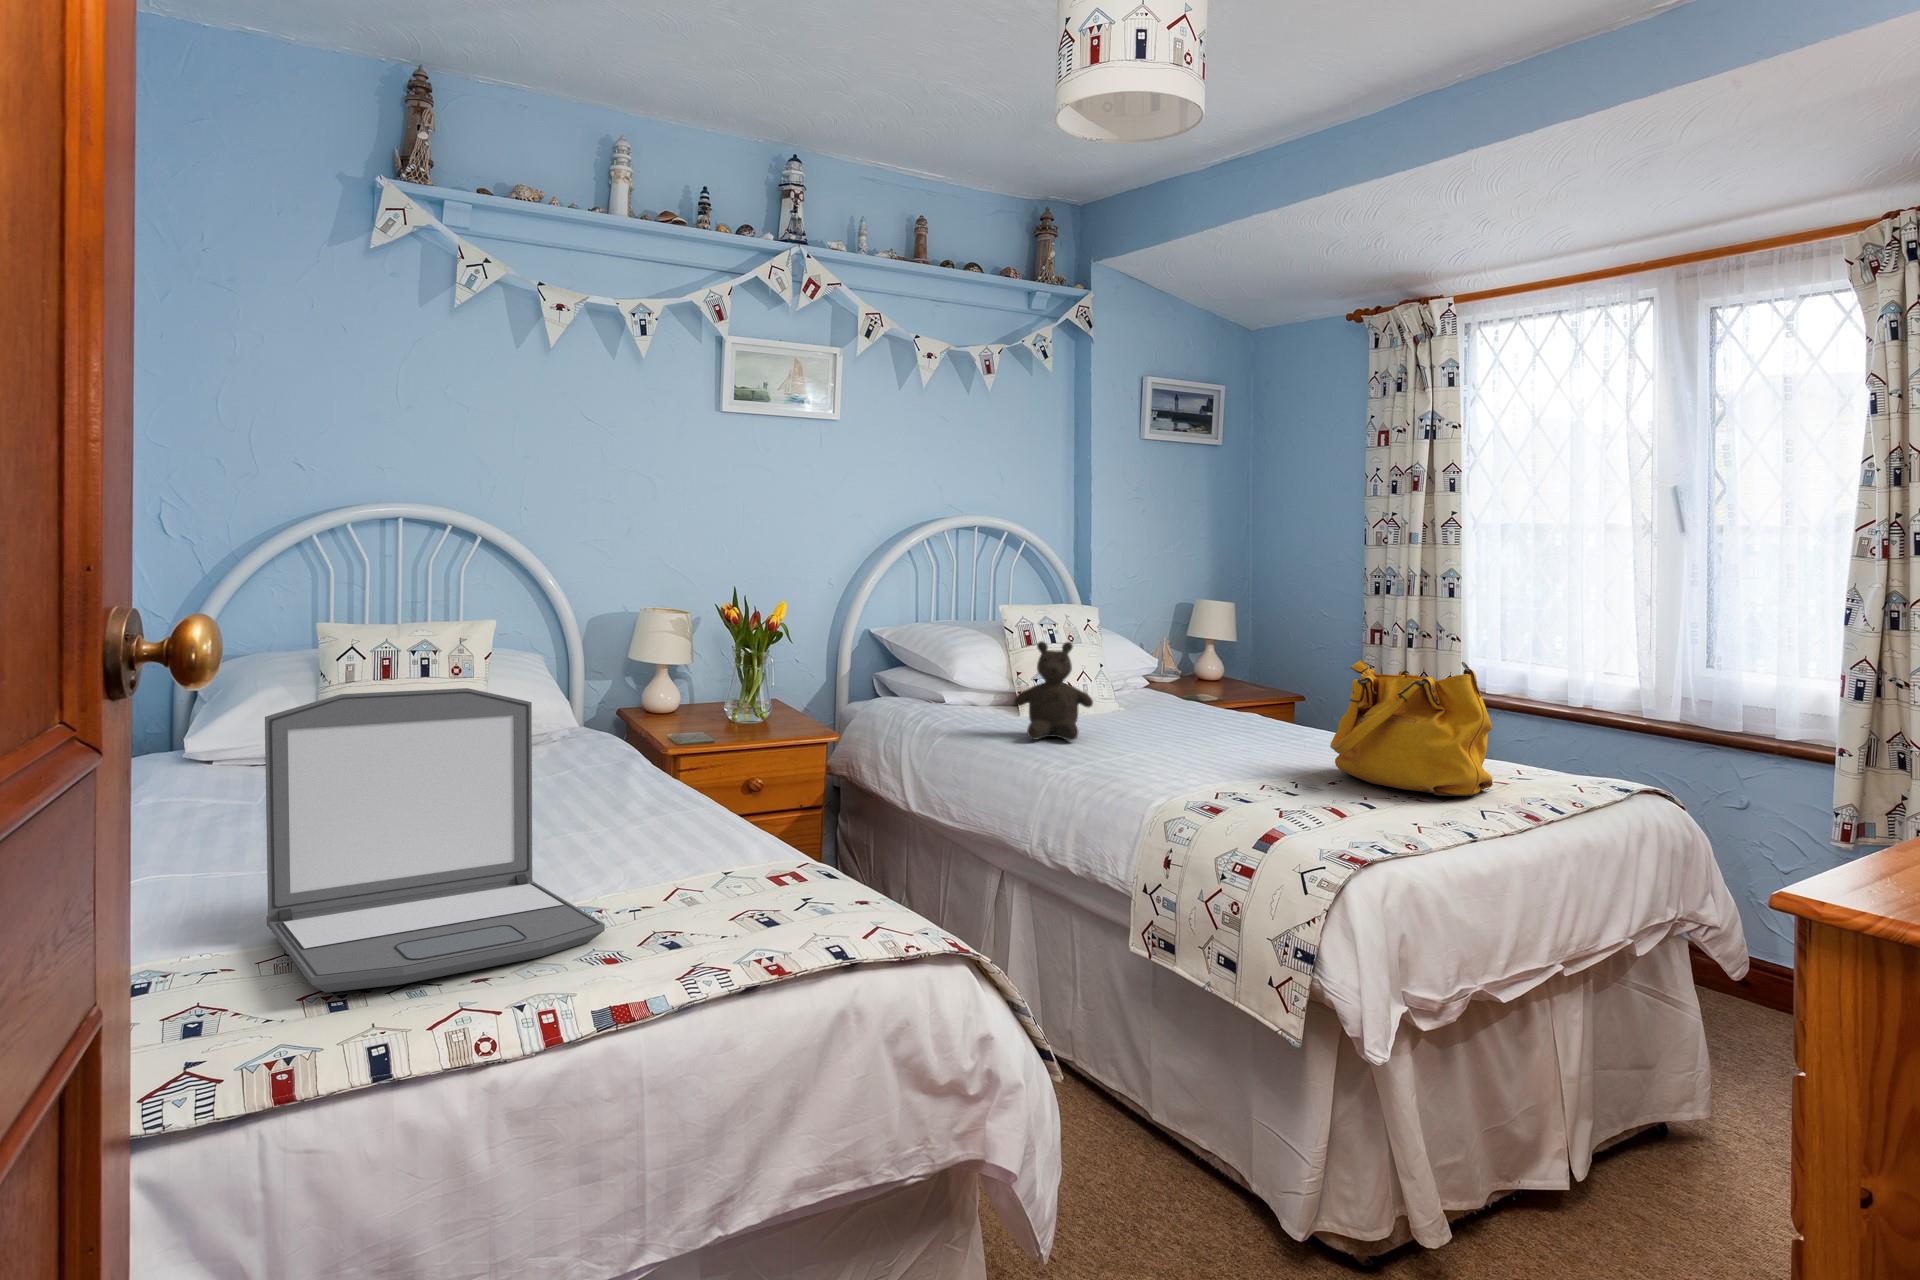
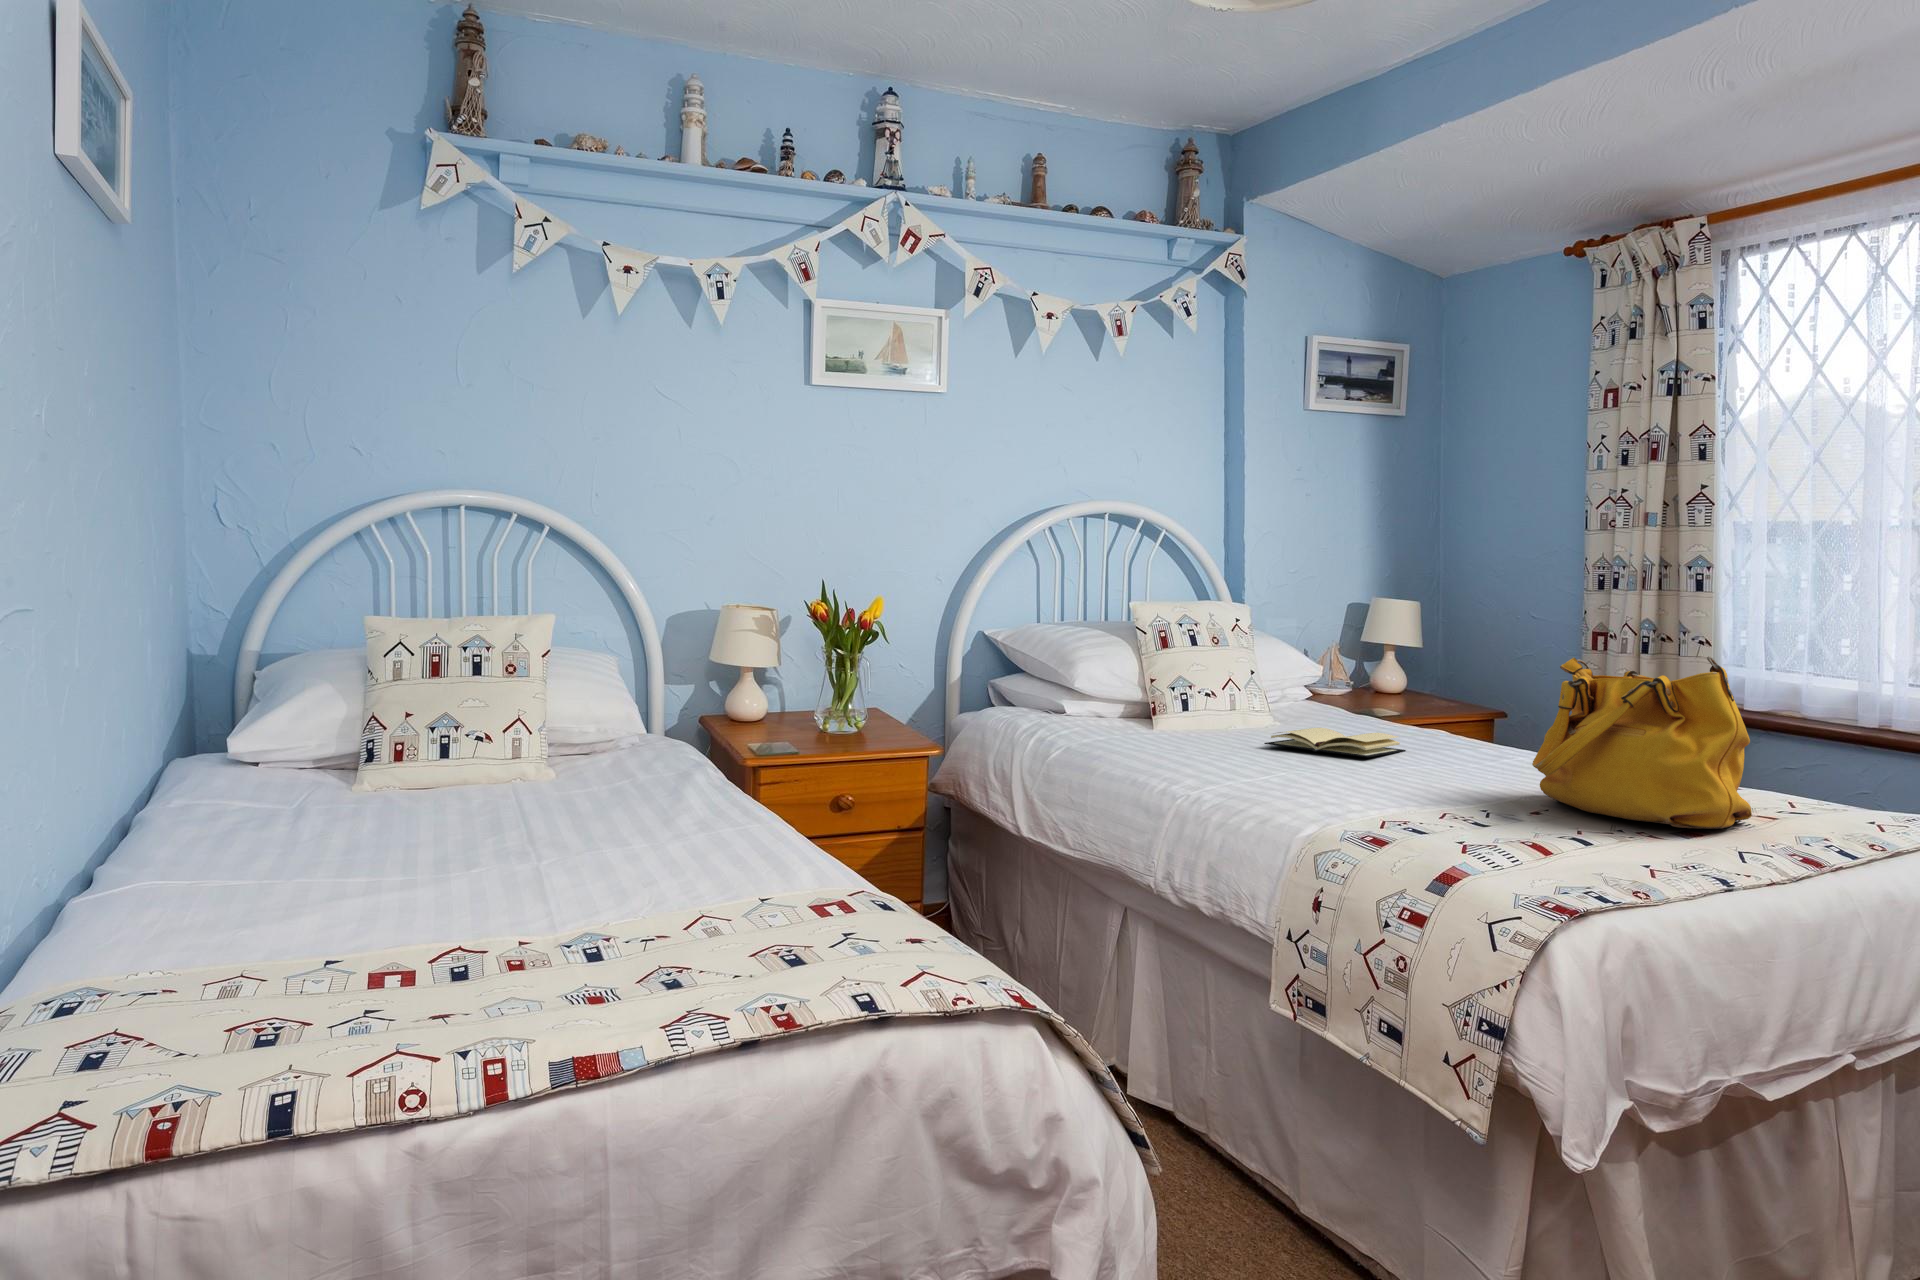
teddy bear: present [1015,641,1093,741] -> none [1142,640,1238,759]
laptop: present [265,688,605,993] -> none [213,674,592,1027]
book: none [1114,712,1227,738] -> present [1264,728,1406,757]

